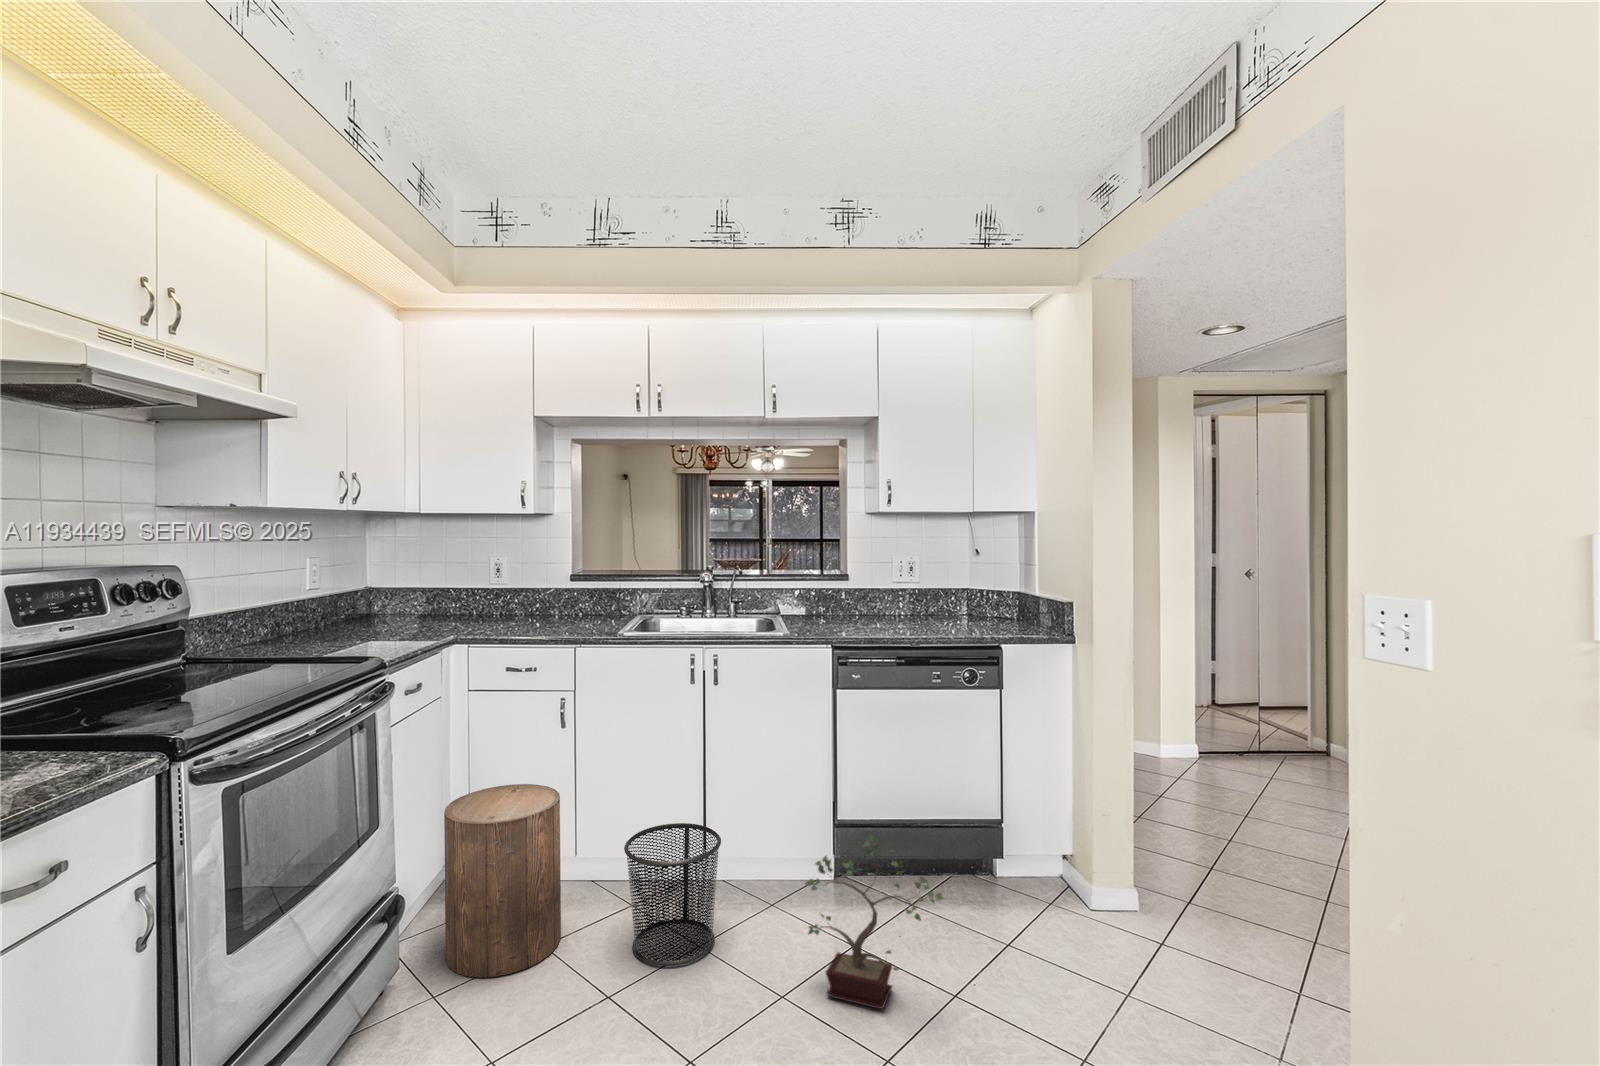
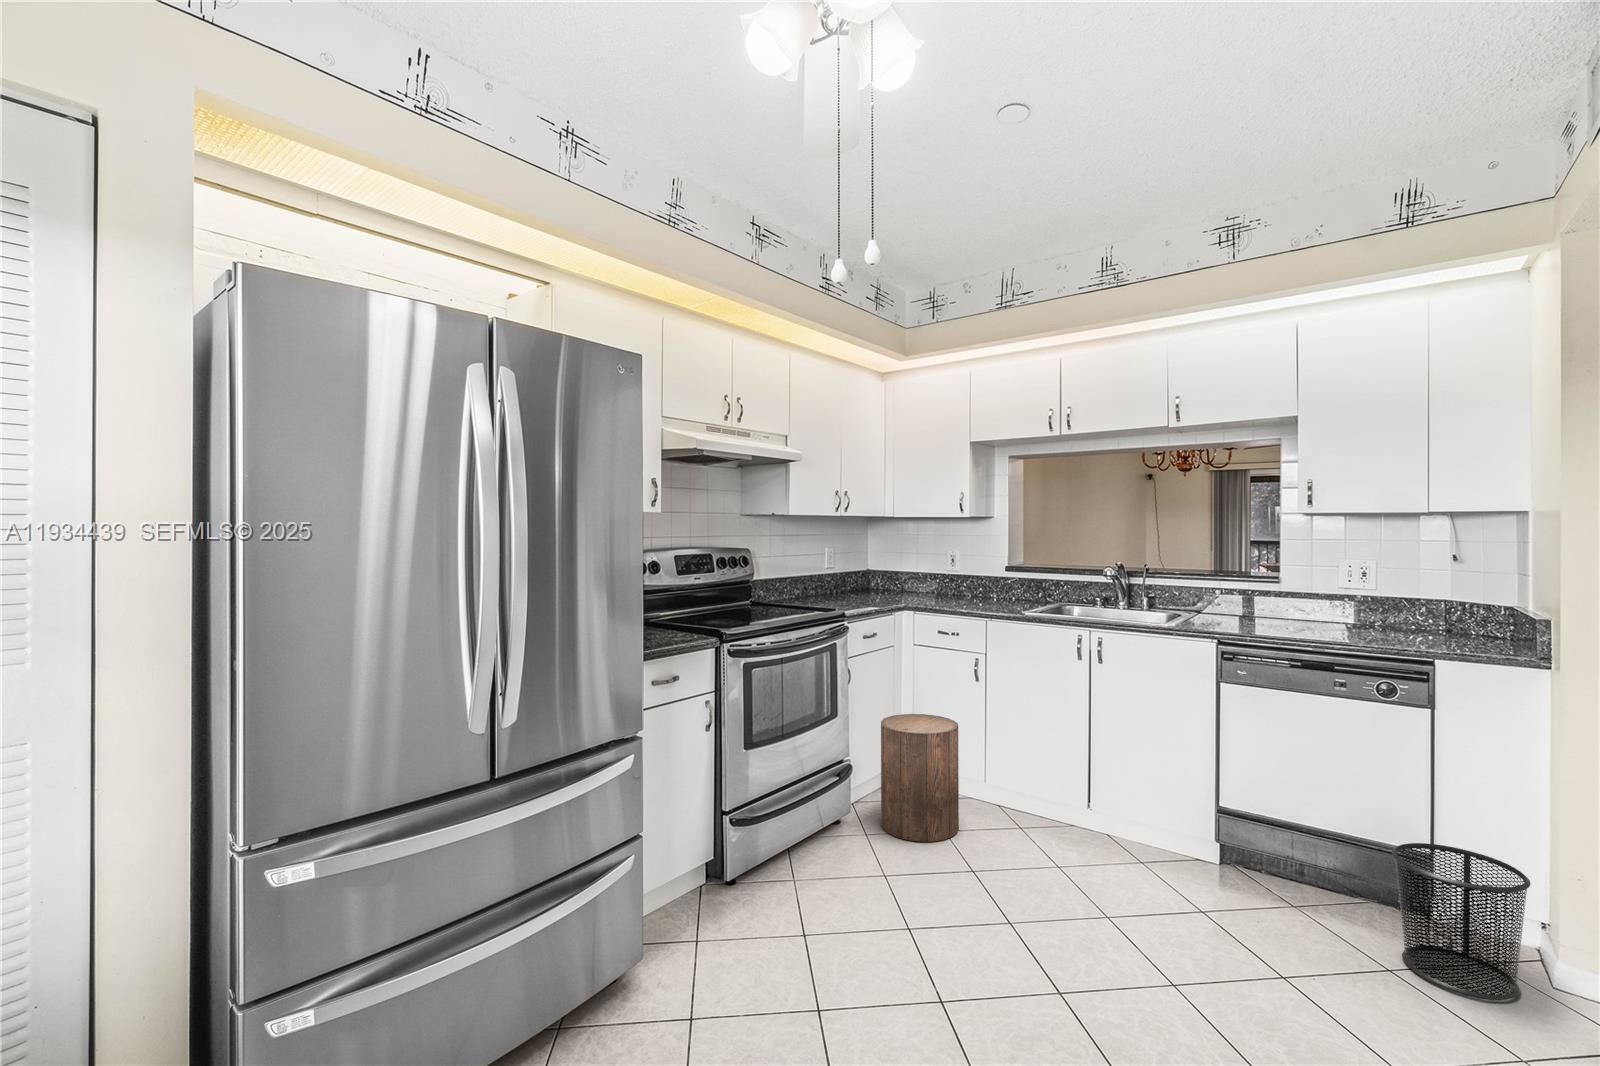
waste bin: present [624,823,721,966] -> present [1392,843,1531,1000]
potted plant: present [805,834,943,1009] -> none [1127,804,1248,962]

